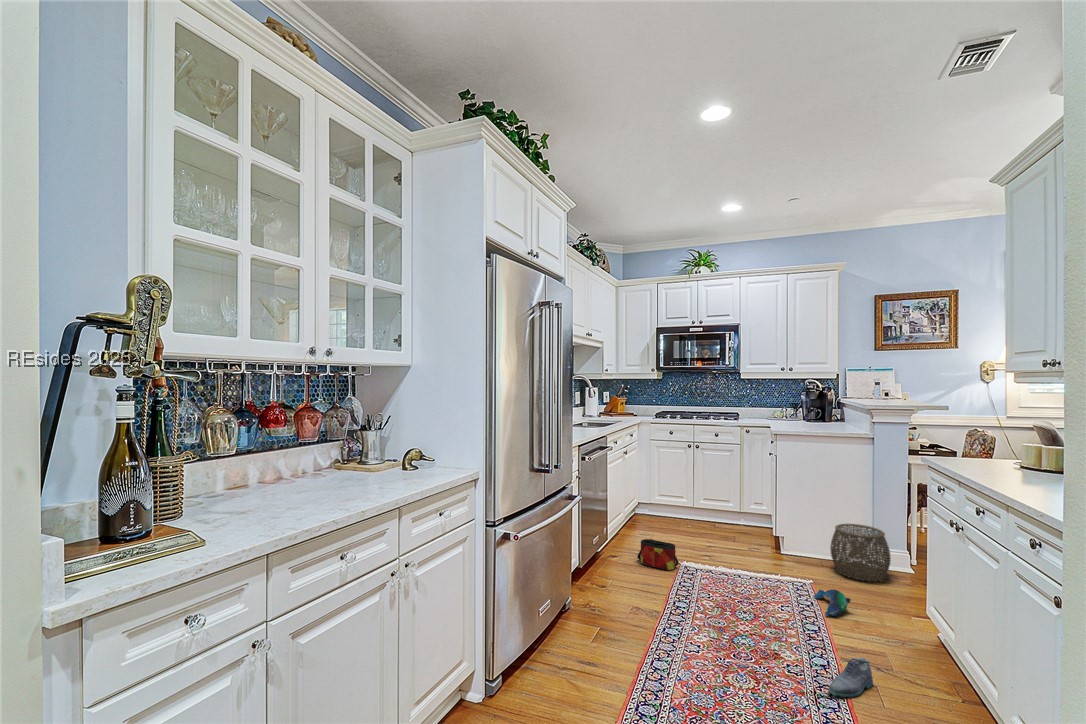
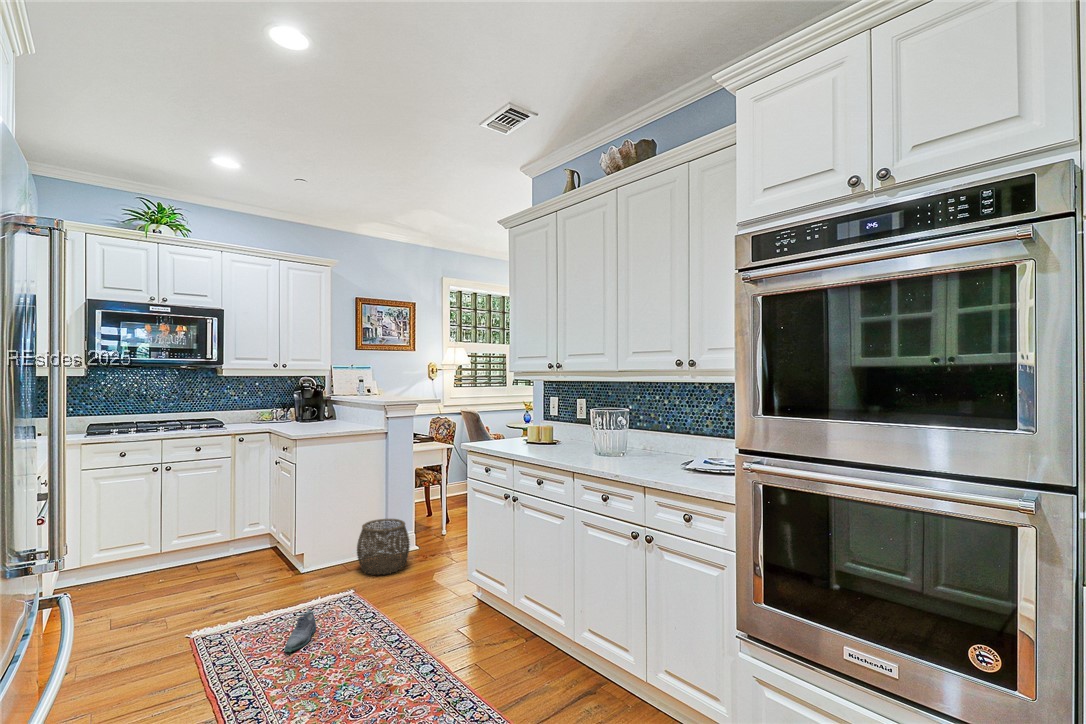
bag: present [637,539,679,571] -> none [112,614,192,667]
plush toy: present [814,590,851,616] -> none [368,591,408,621]
shoe: present [828,657,873,697] -> present [285,610,316,652]

